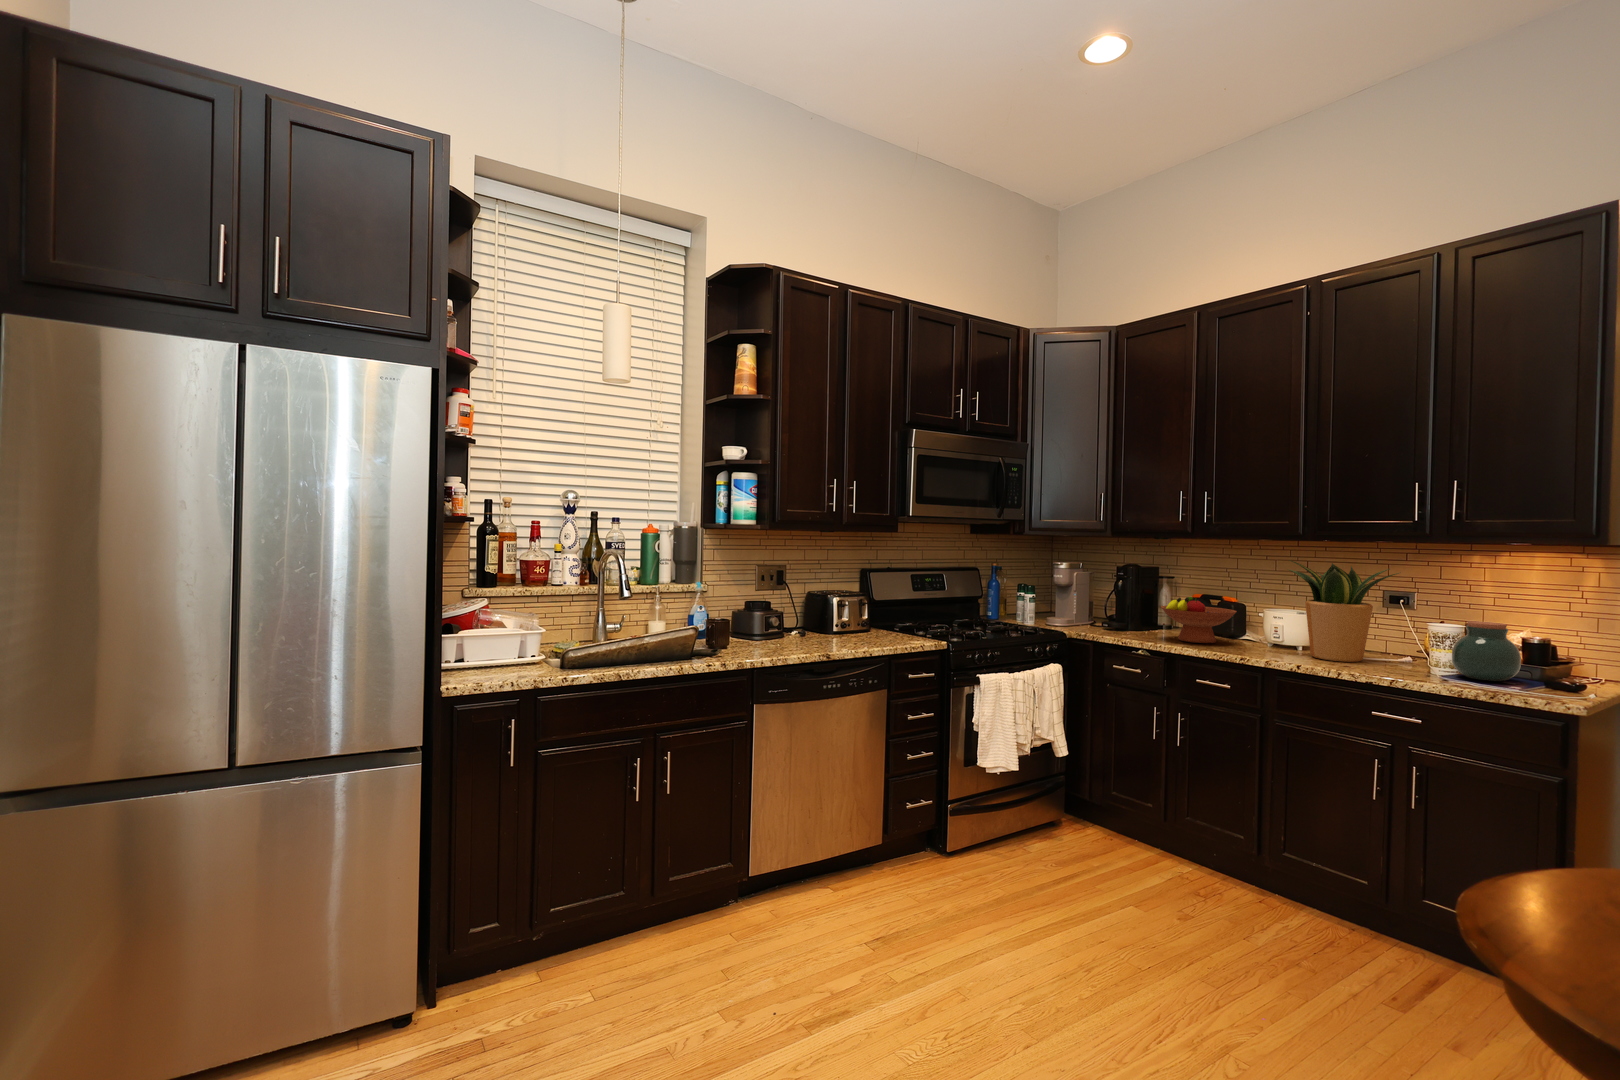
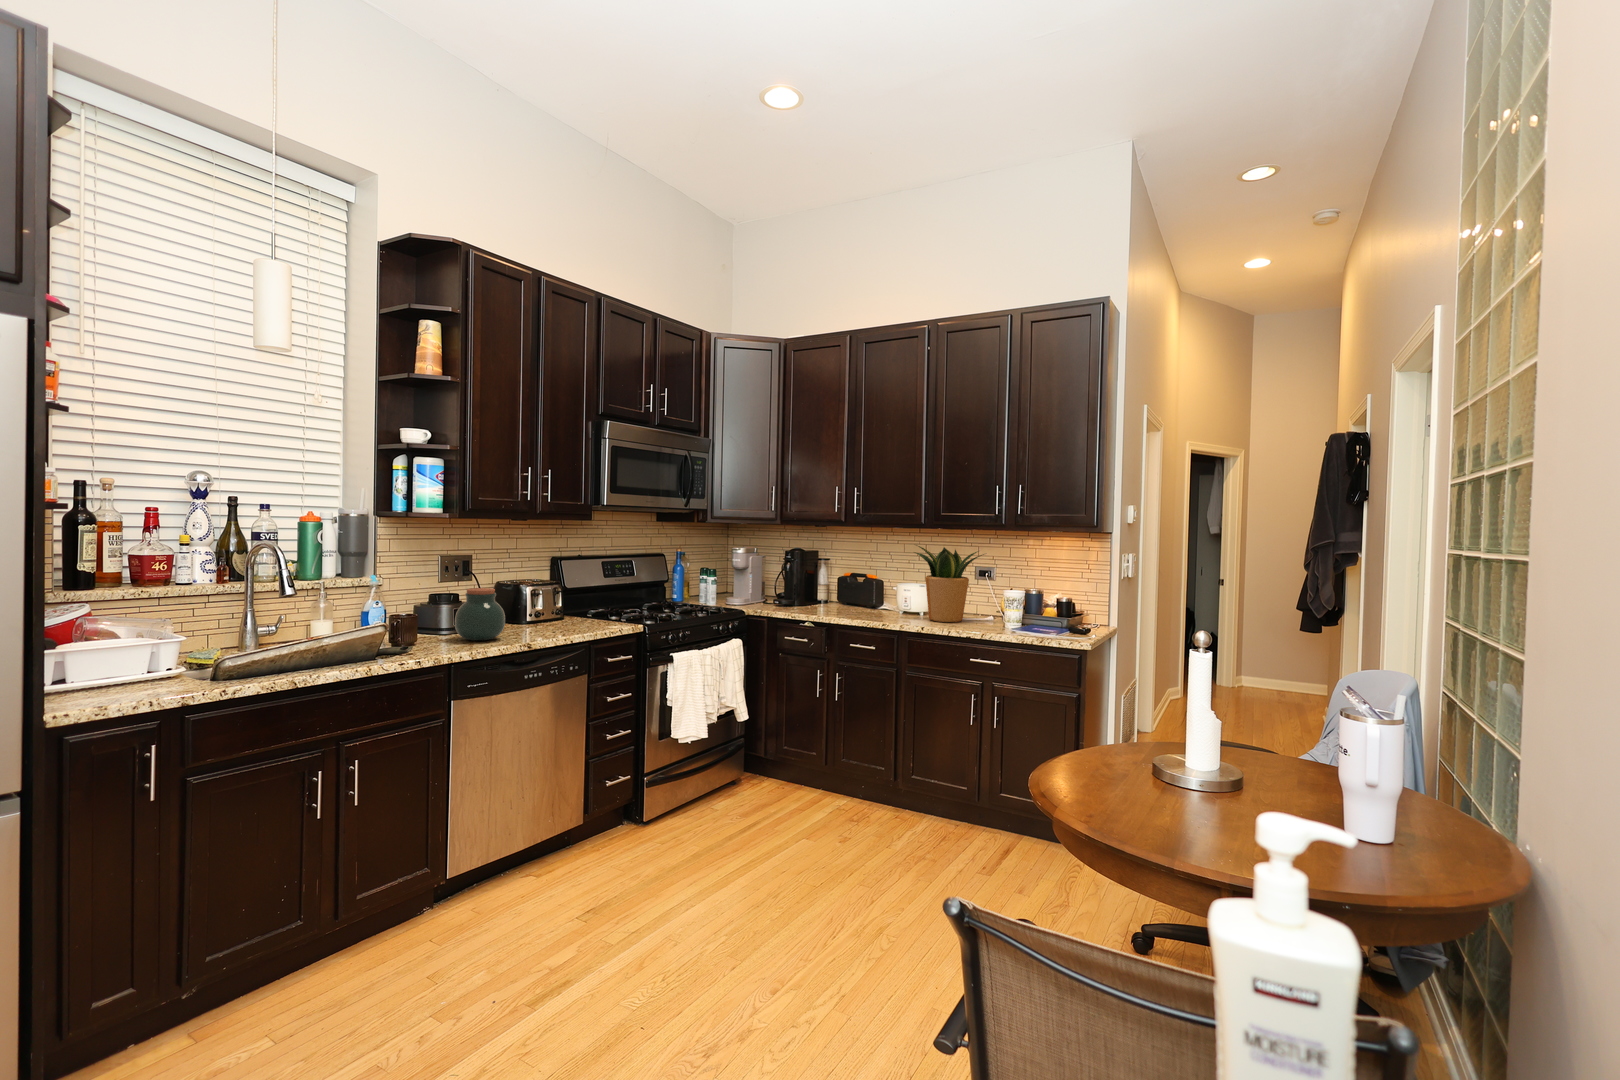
fruit bowl: present [1161,597,1237,643] -> none [821,576,877,614]
jar: present [1452,621,1521,681] -> present [455,588,505,641]

